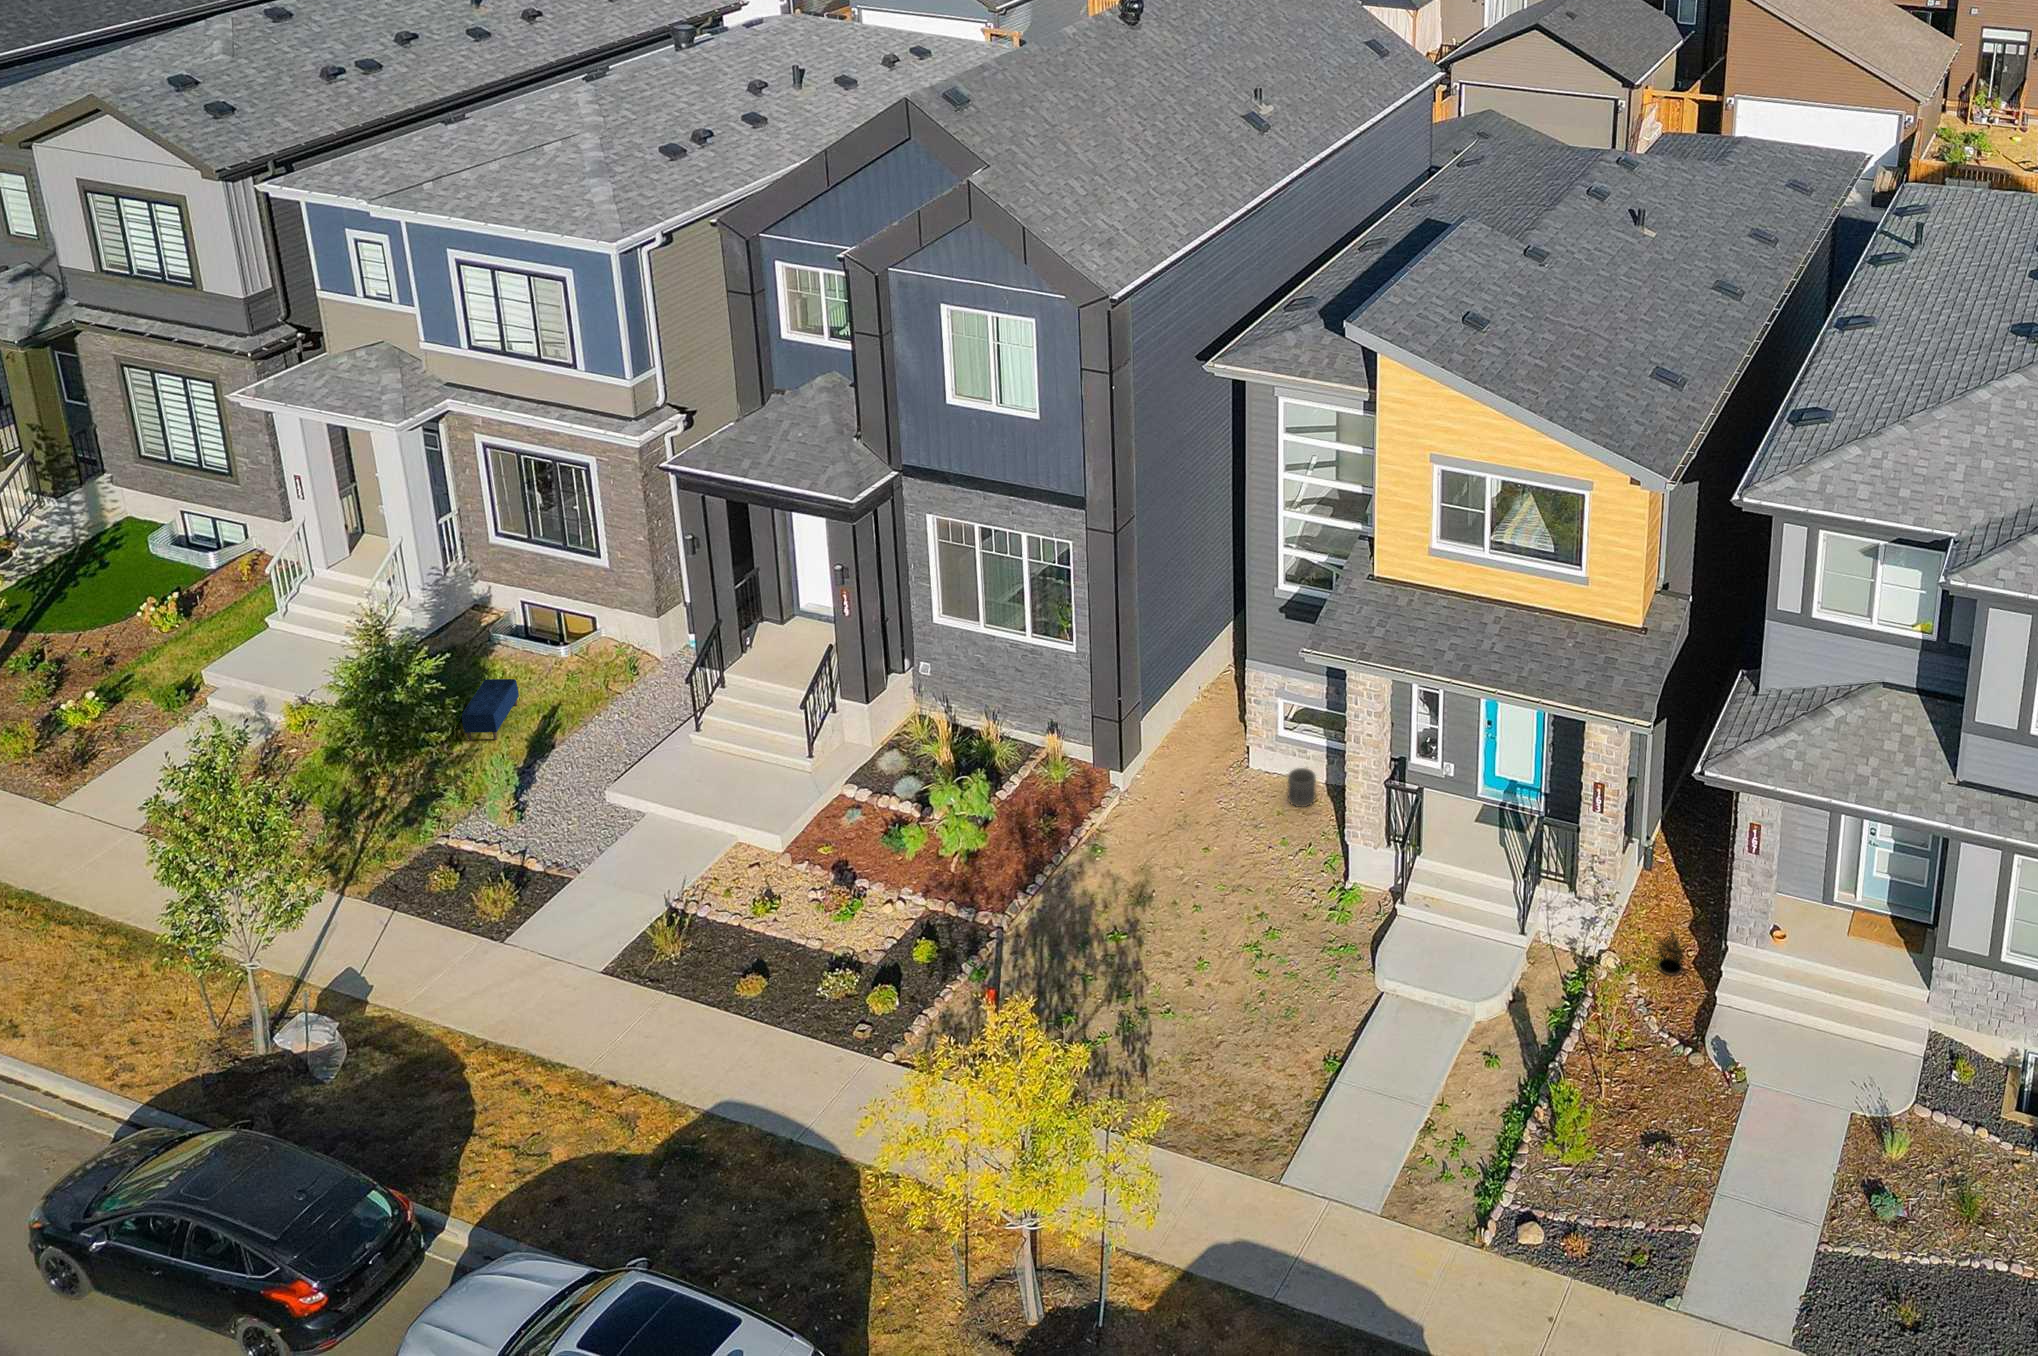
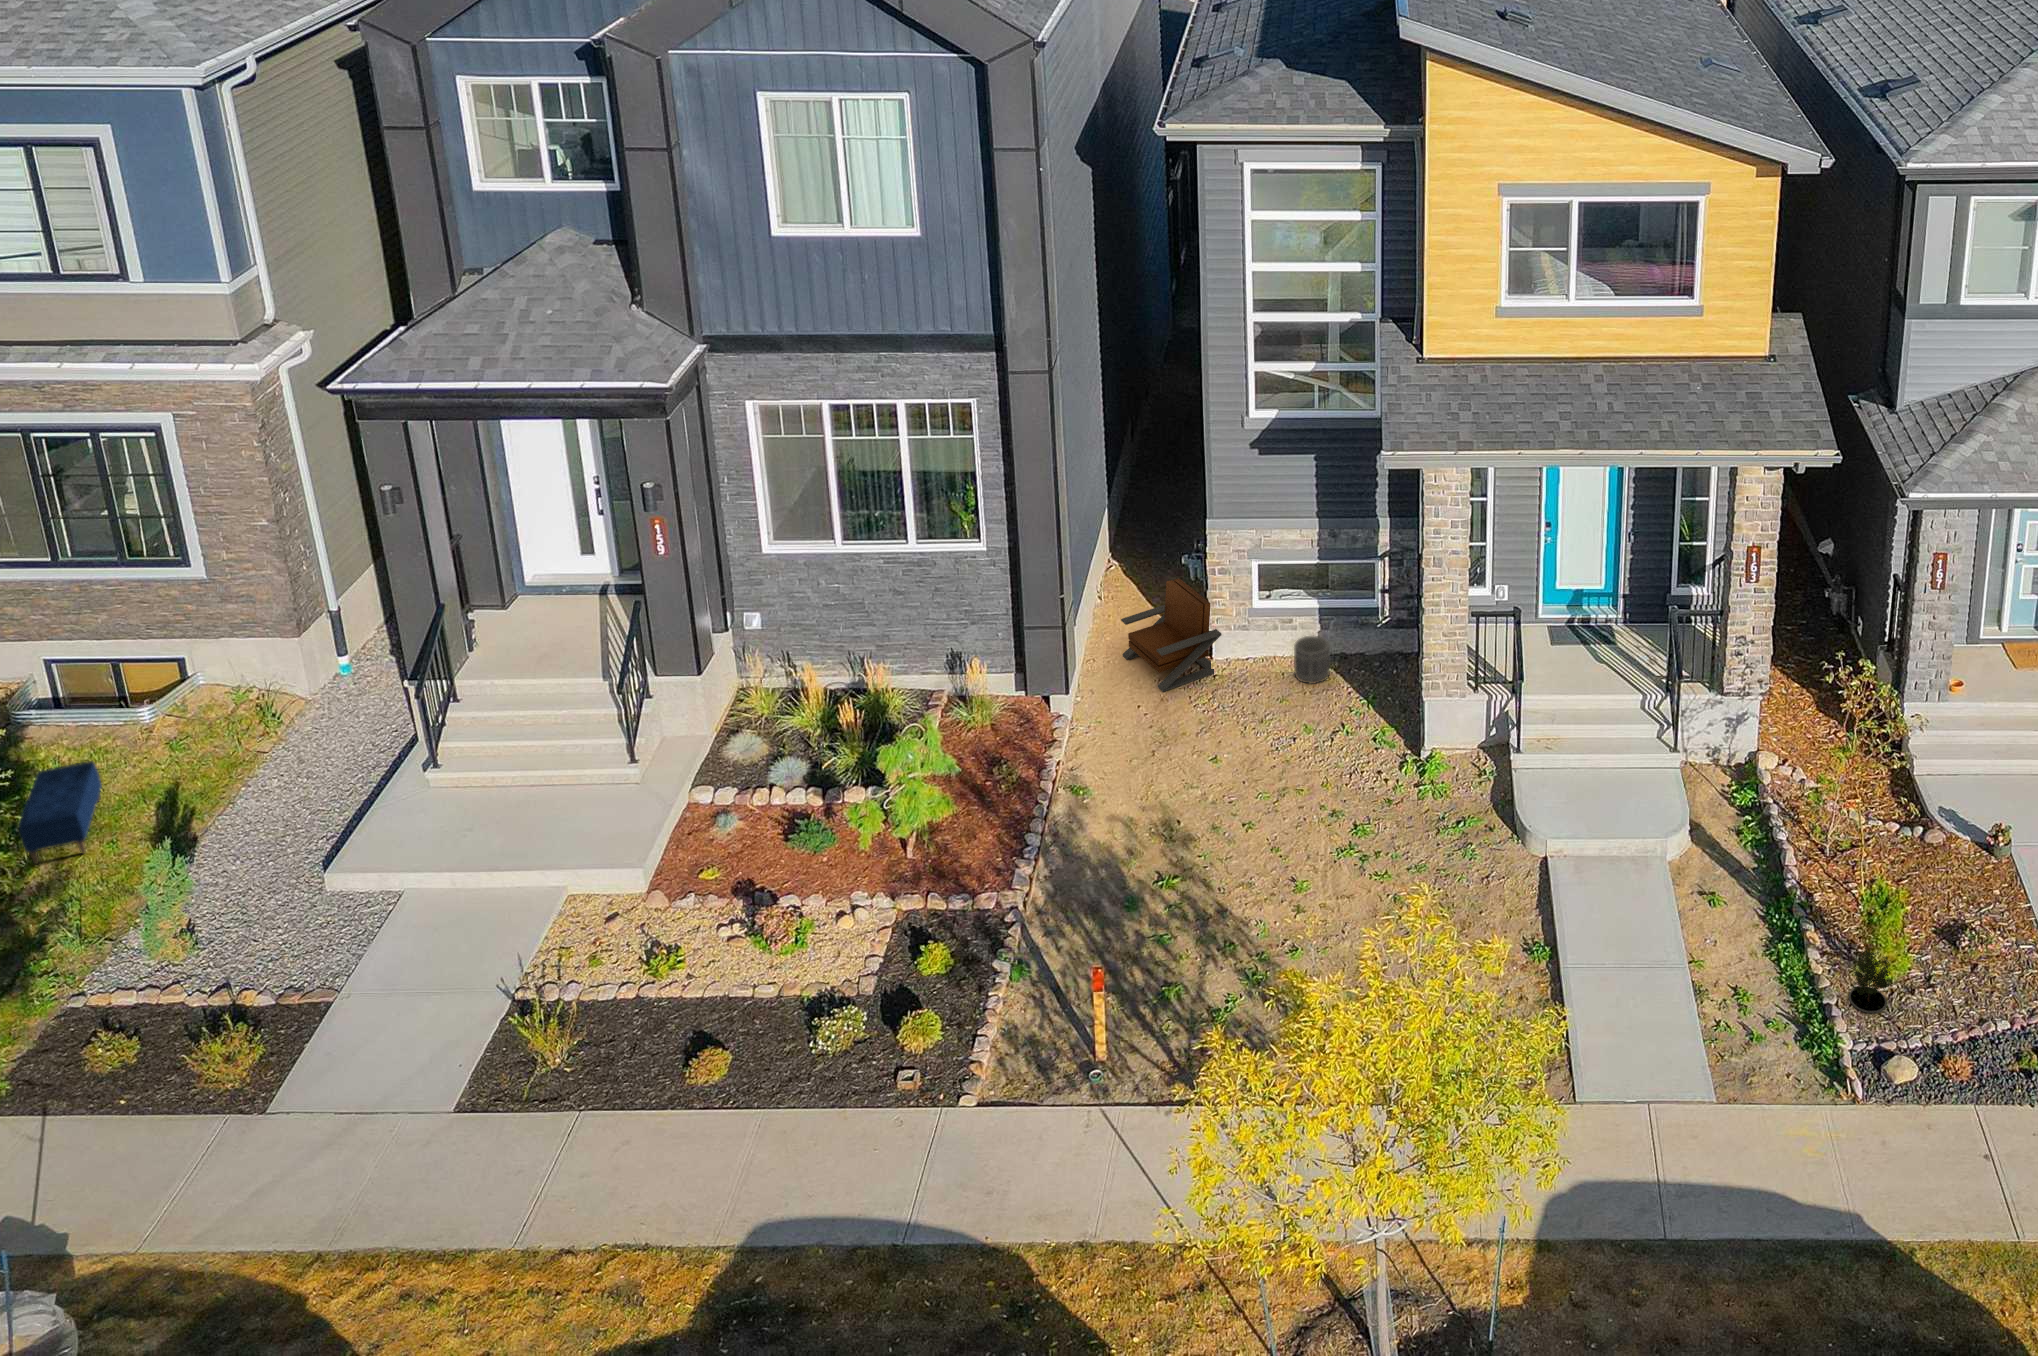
lounge chair: none [1174,701,1239,787] -> present [1121,579,1222,692]
potted tree: present [1656,929,1686,975] -> present [1849,946,1892,1014]

